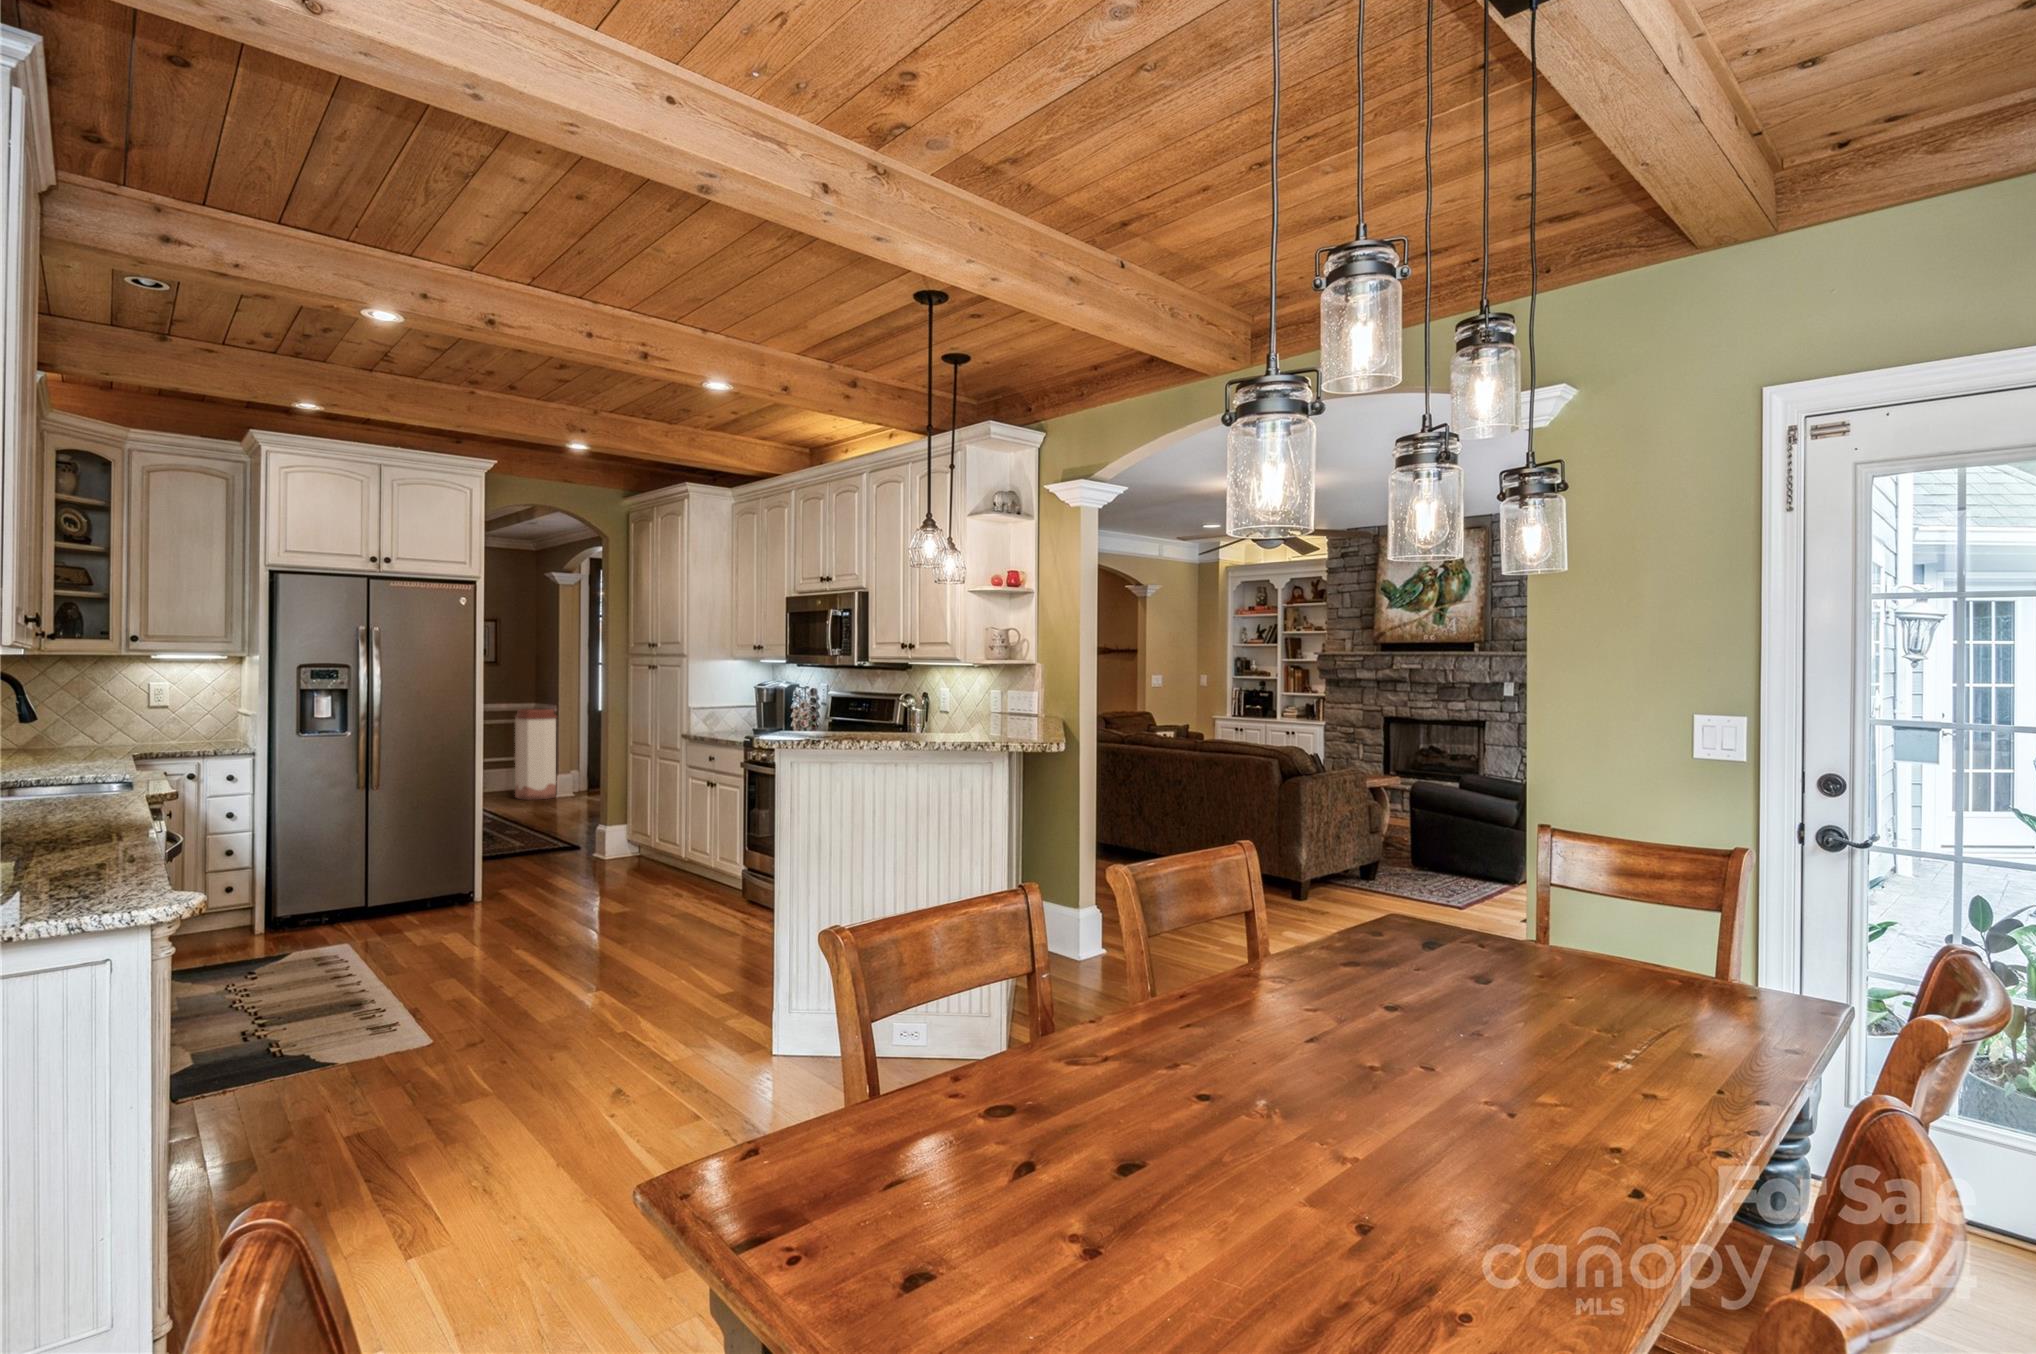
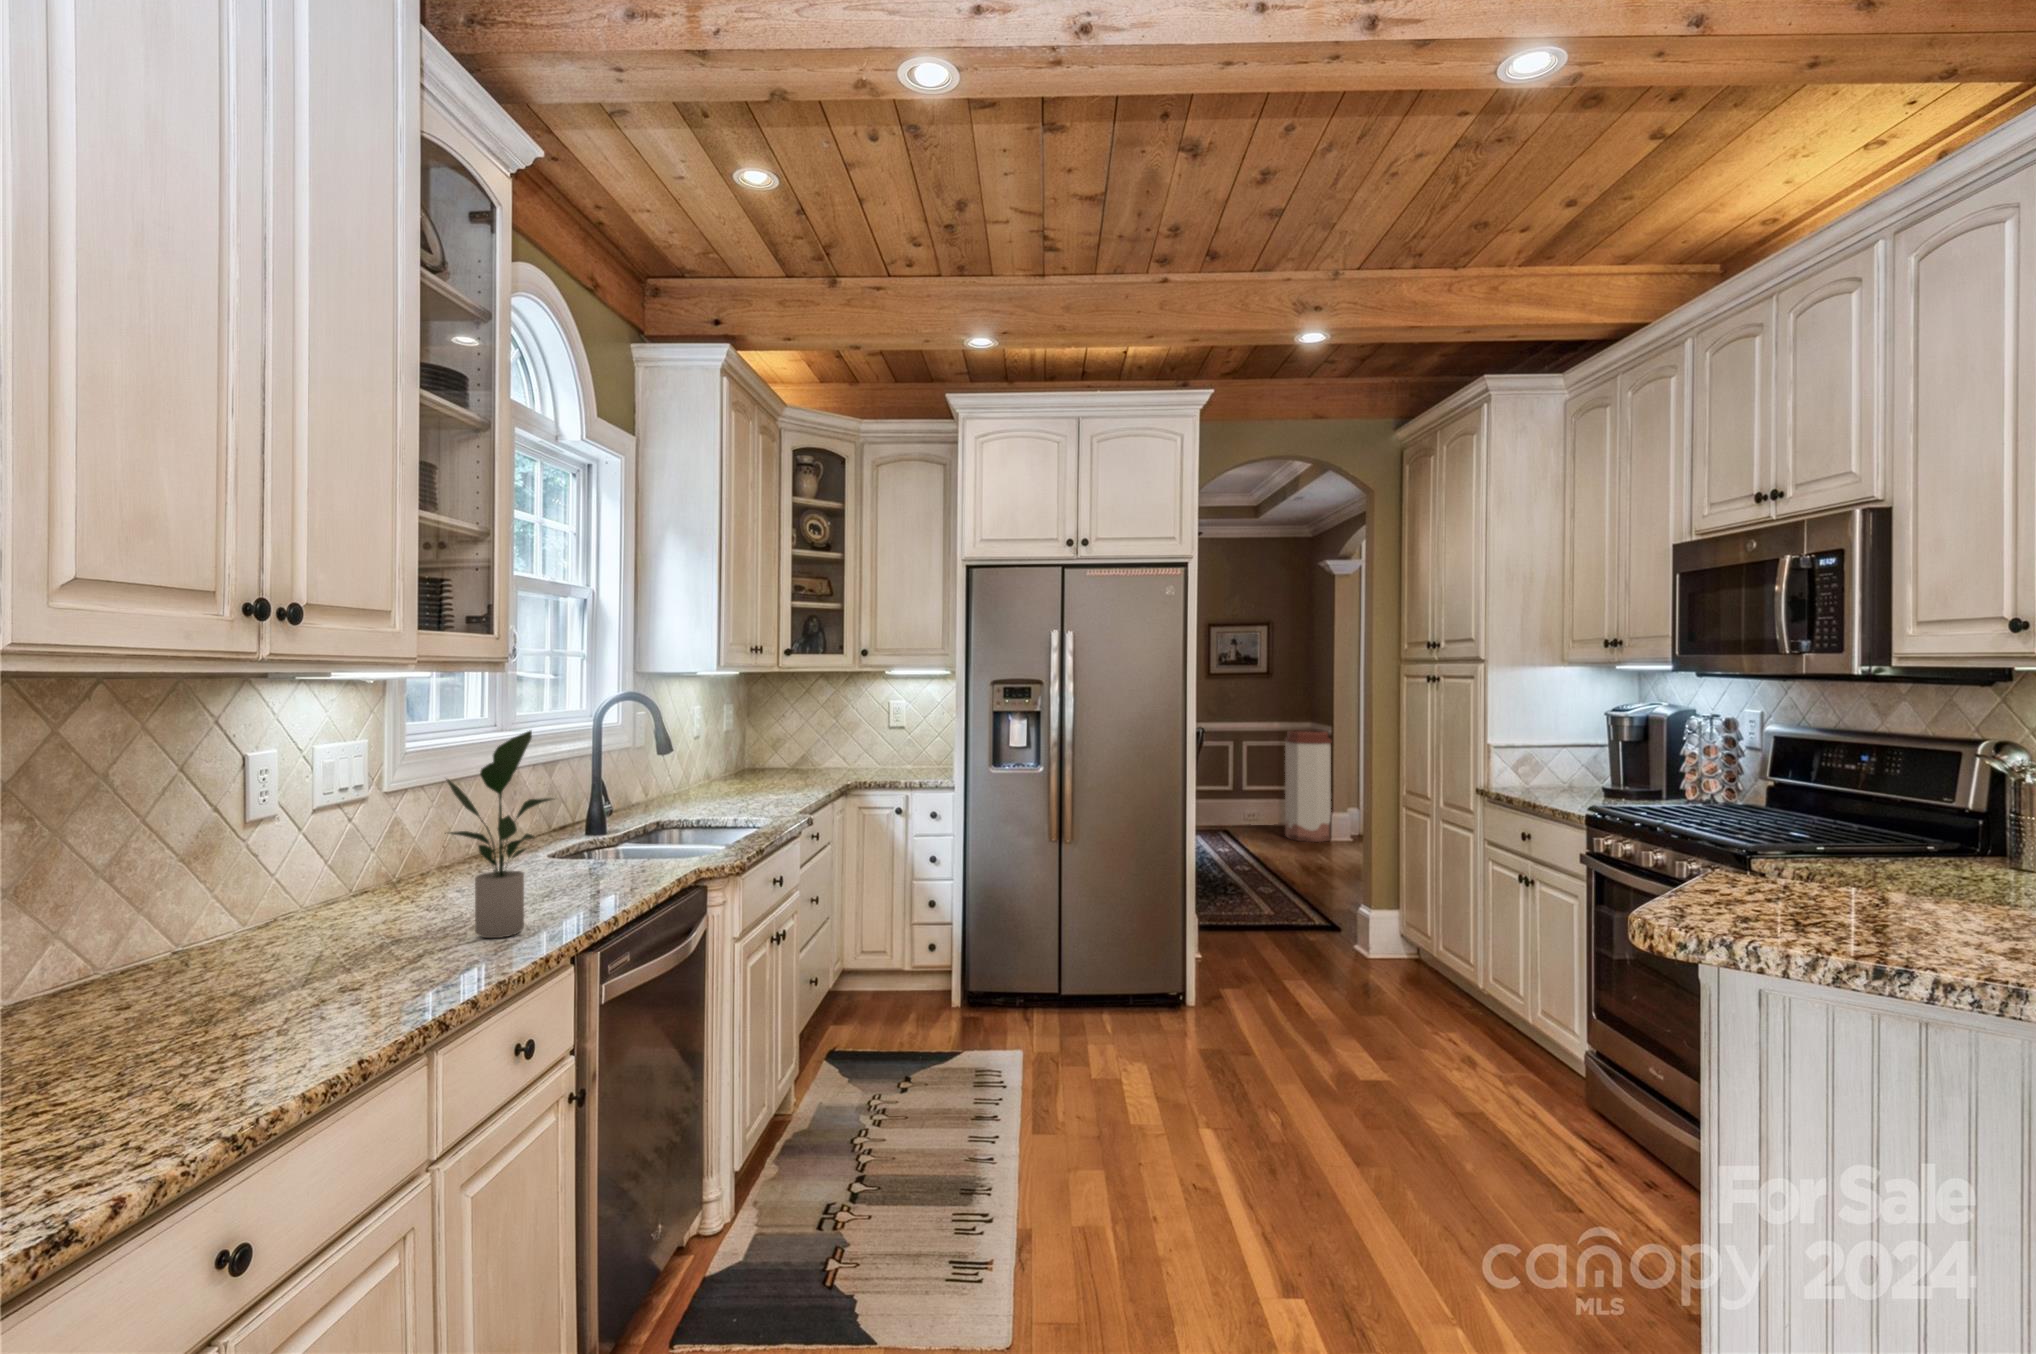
potted plant: none [33,698,121,832] -> present [445,731,552,938]

